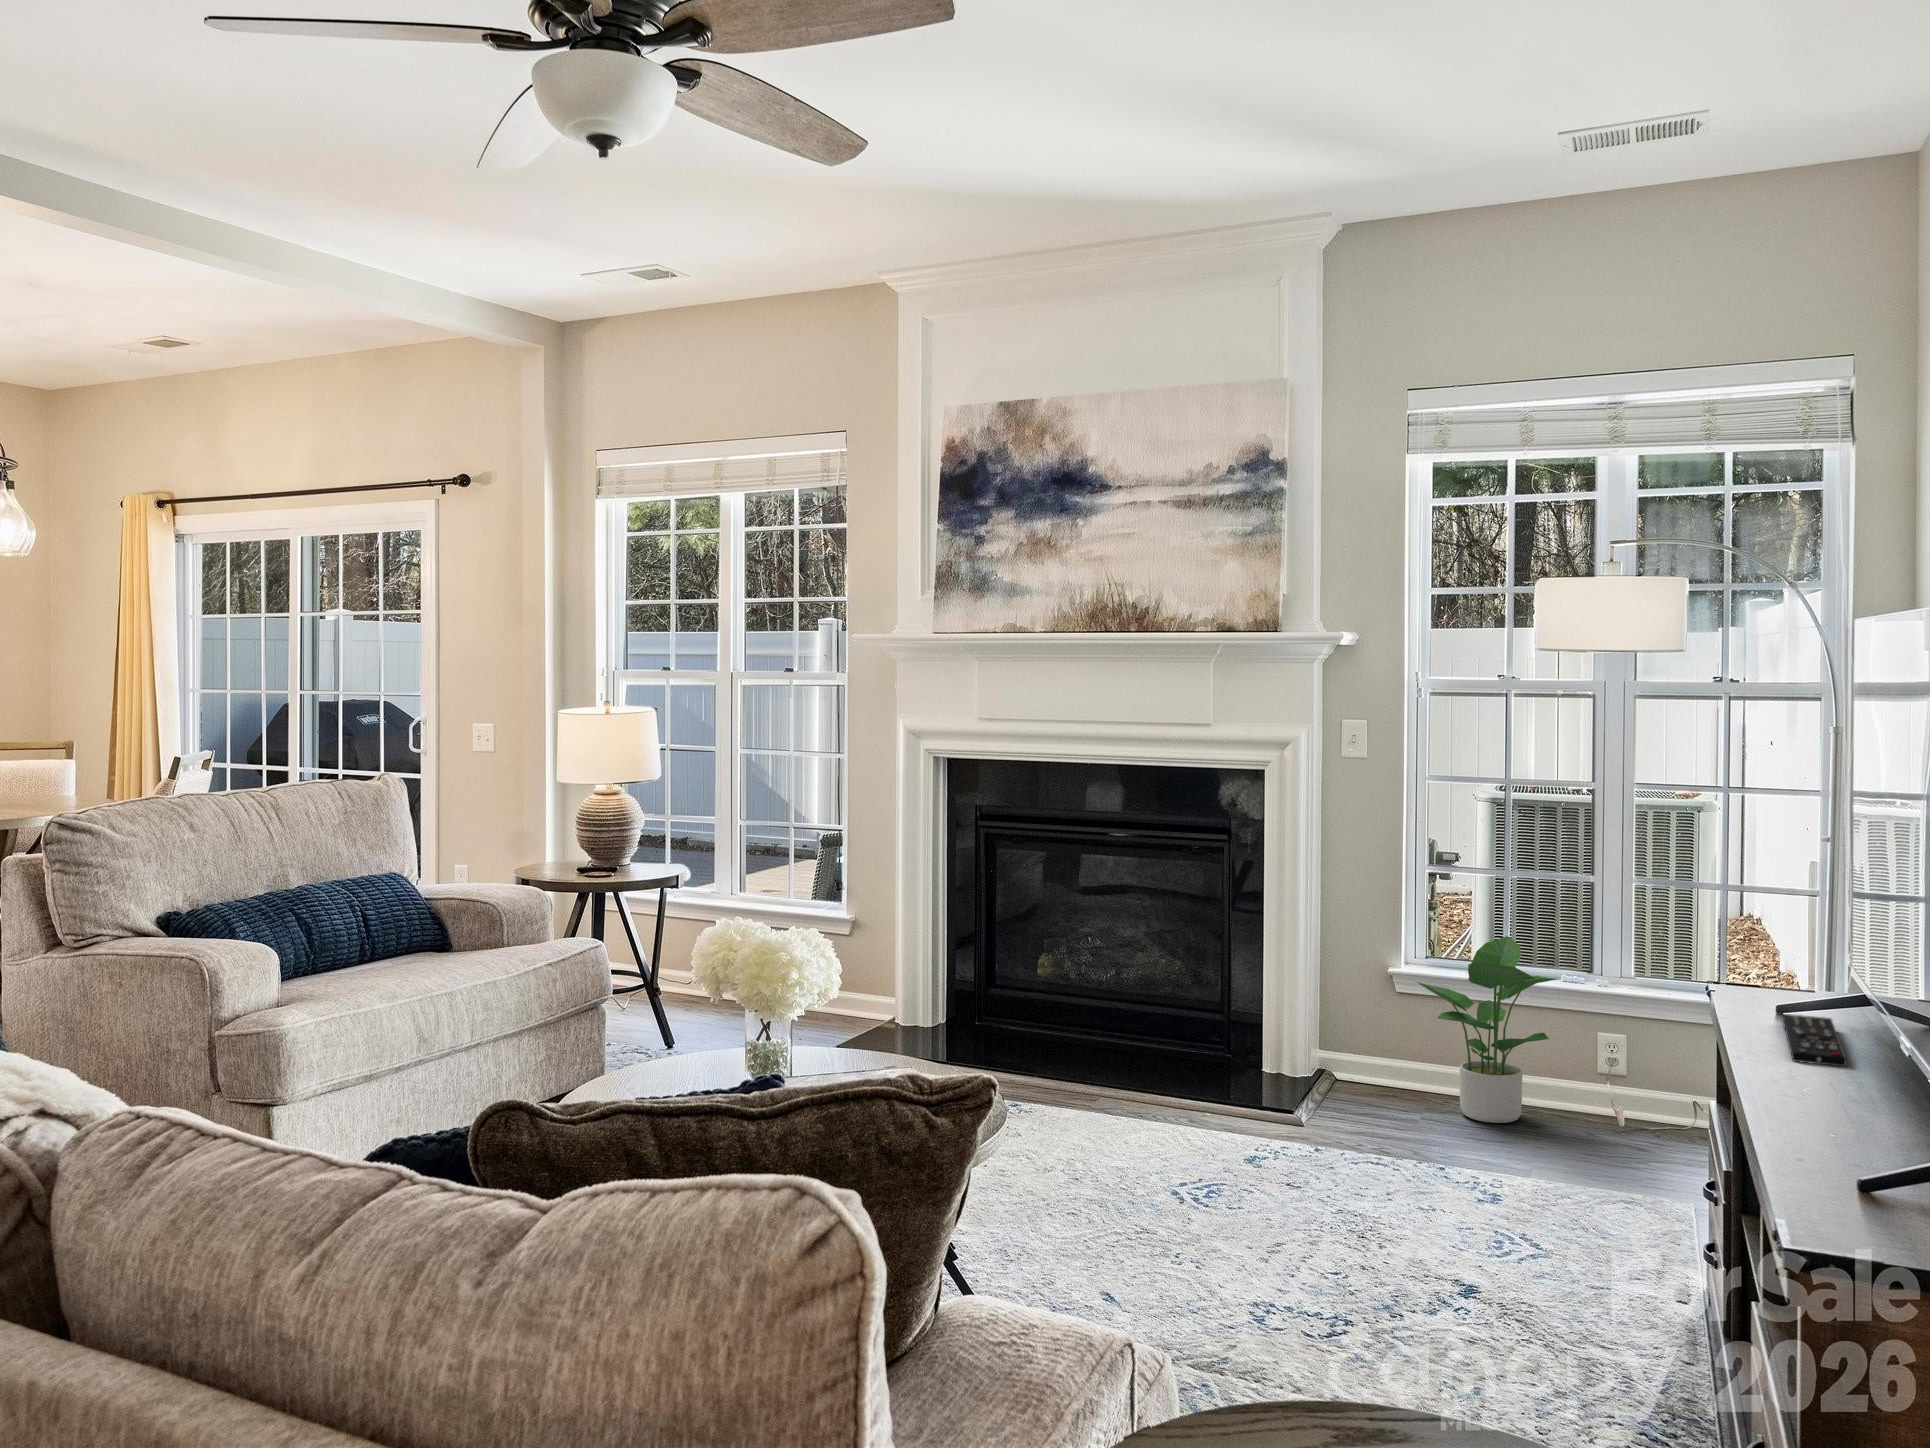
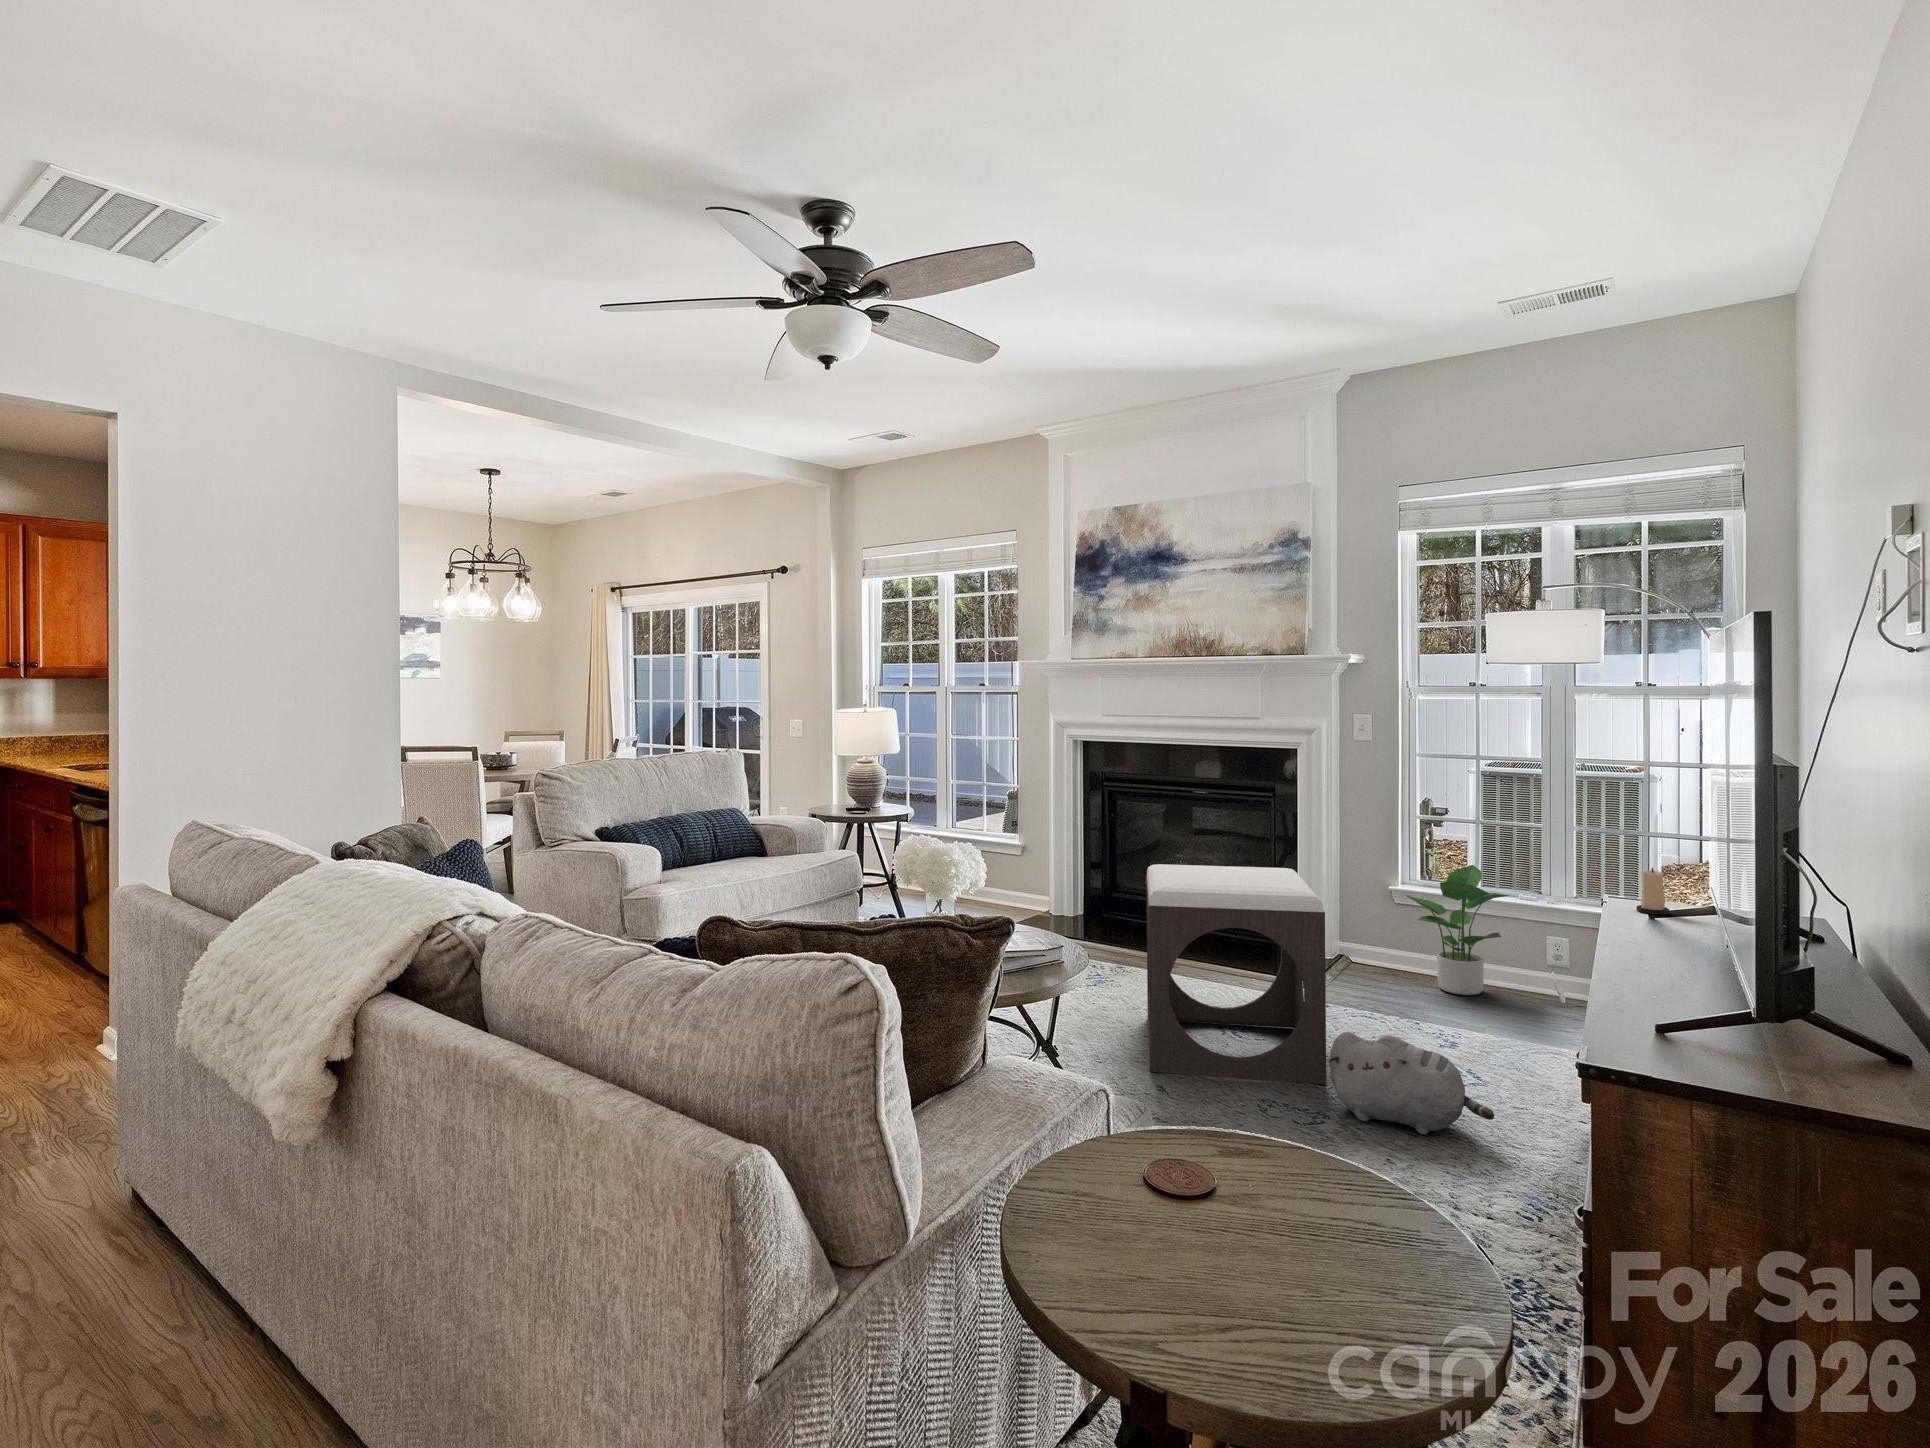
candle: none [1771,946,1815,1012] -> present [1637,868,1670,915]
footstool: none [1066,950,1341,1272] -> present [1147,864,1326,1084]
remote control: present [1783,1014,1846,1067] -> none [1633,914,1676,950]
plush toy: none [1351,1196,1586,1341] -> present [1328,1032,1494,1134]

